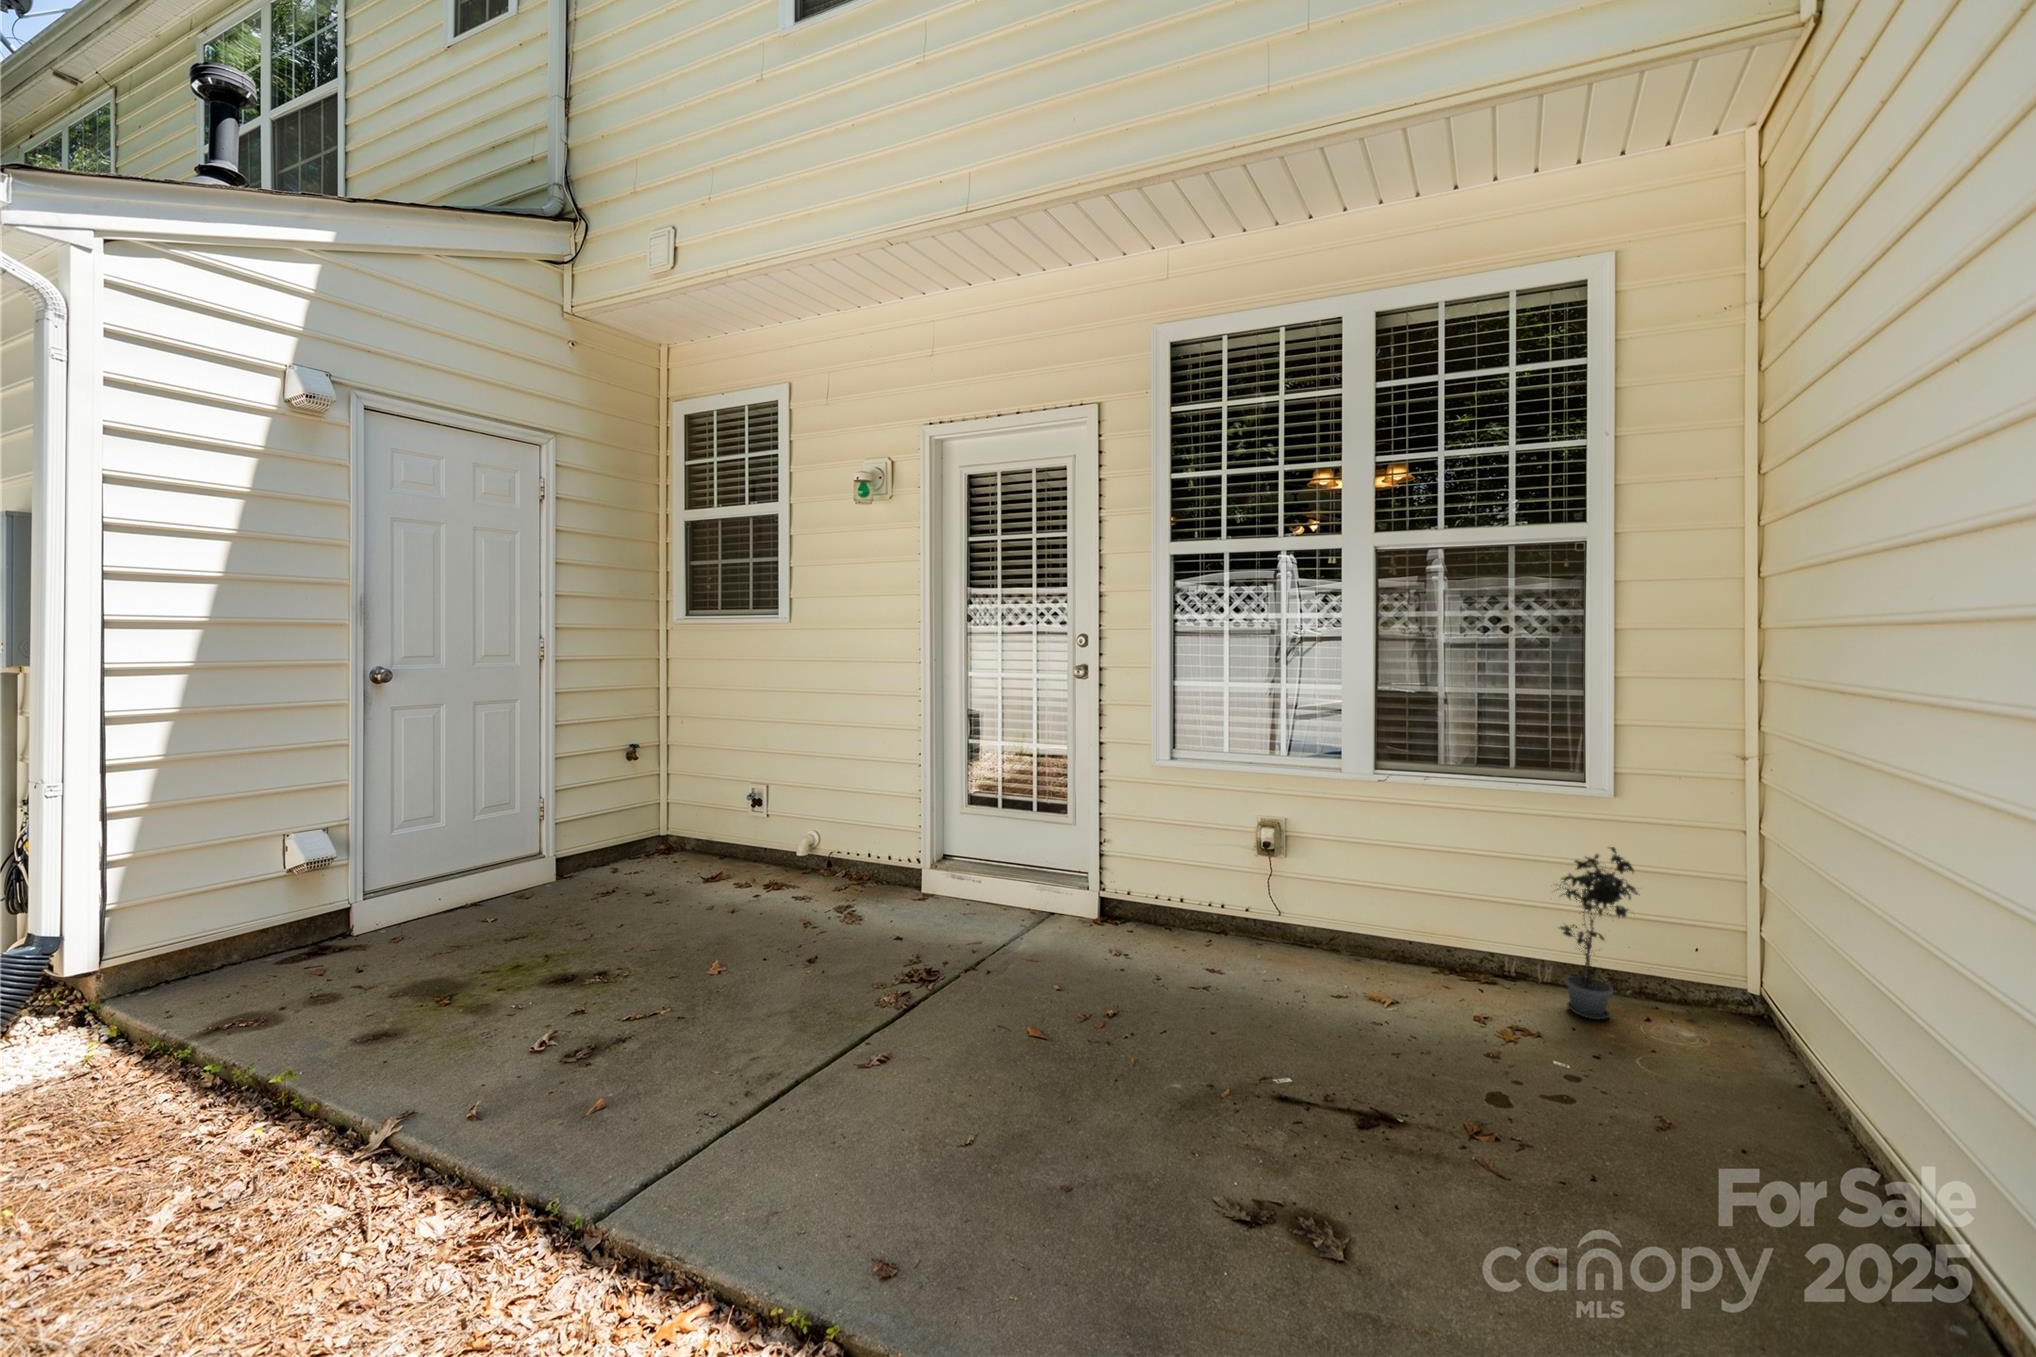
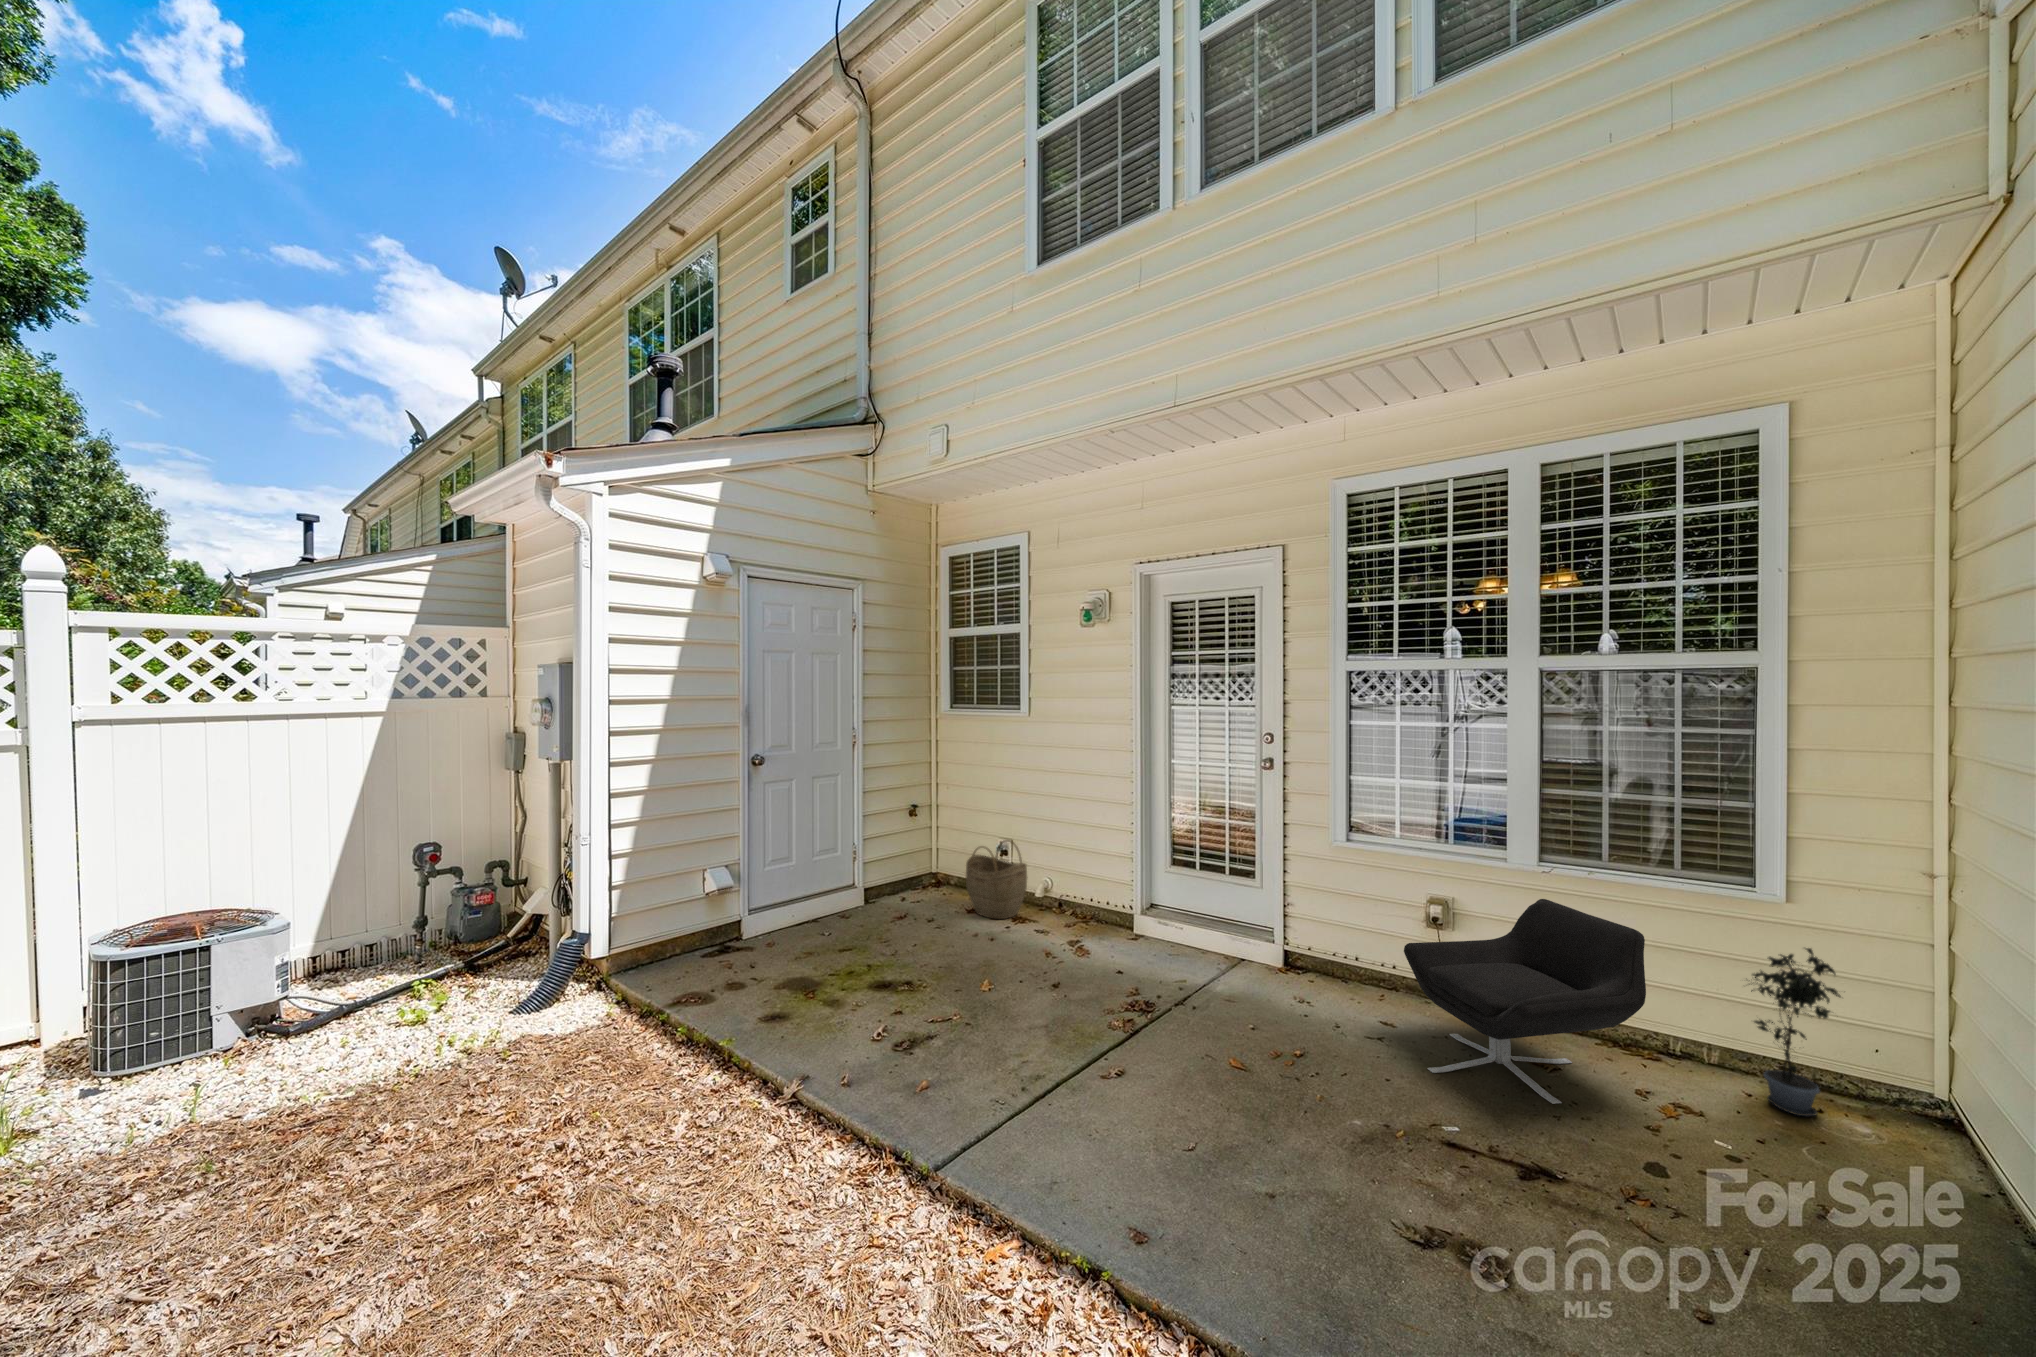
woven basket: none [705,784,789,885] -> present [966,840,1027,919]
lounge chair: none [1224,815,1466,1035] -> present [1404,899,1646,1104]

